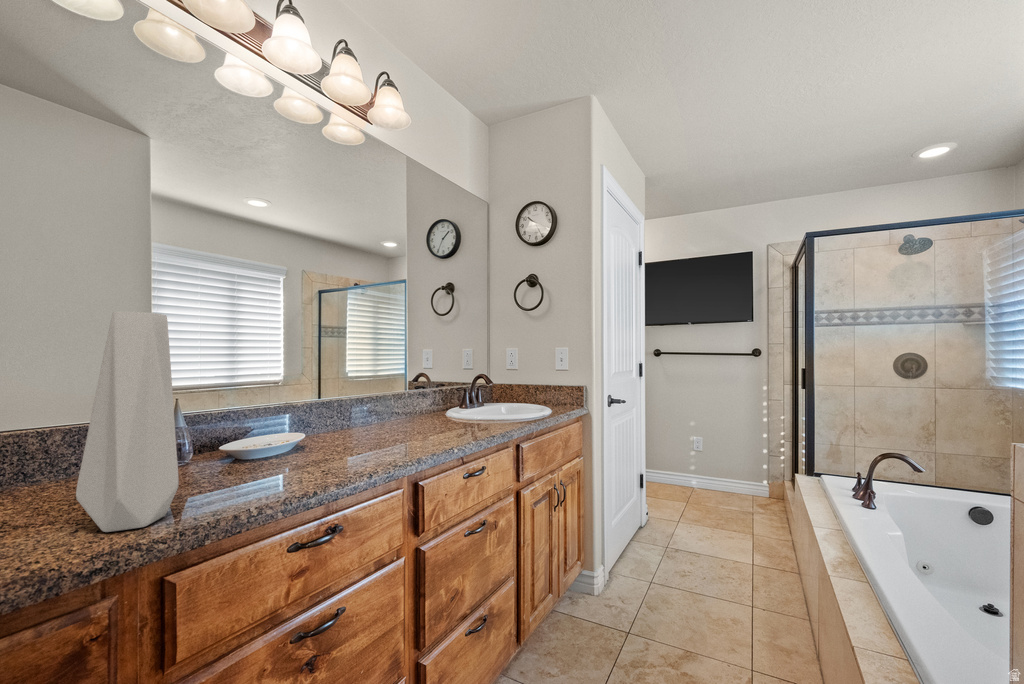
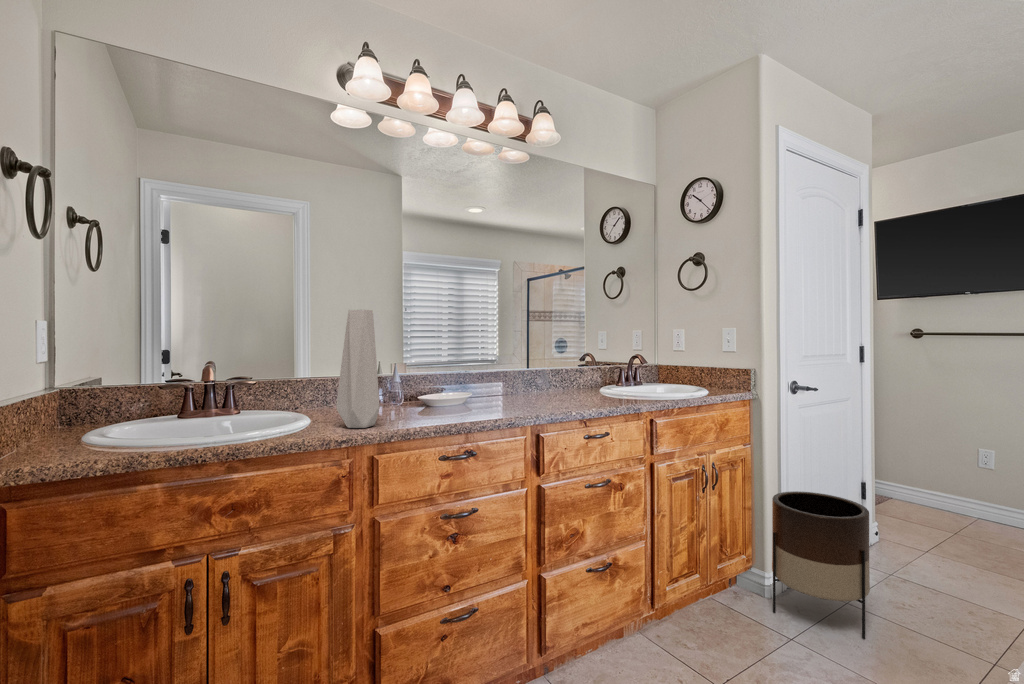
planter: none [605,493,682,619] -> present [772,491,870,639]

